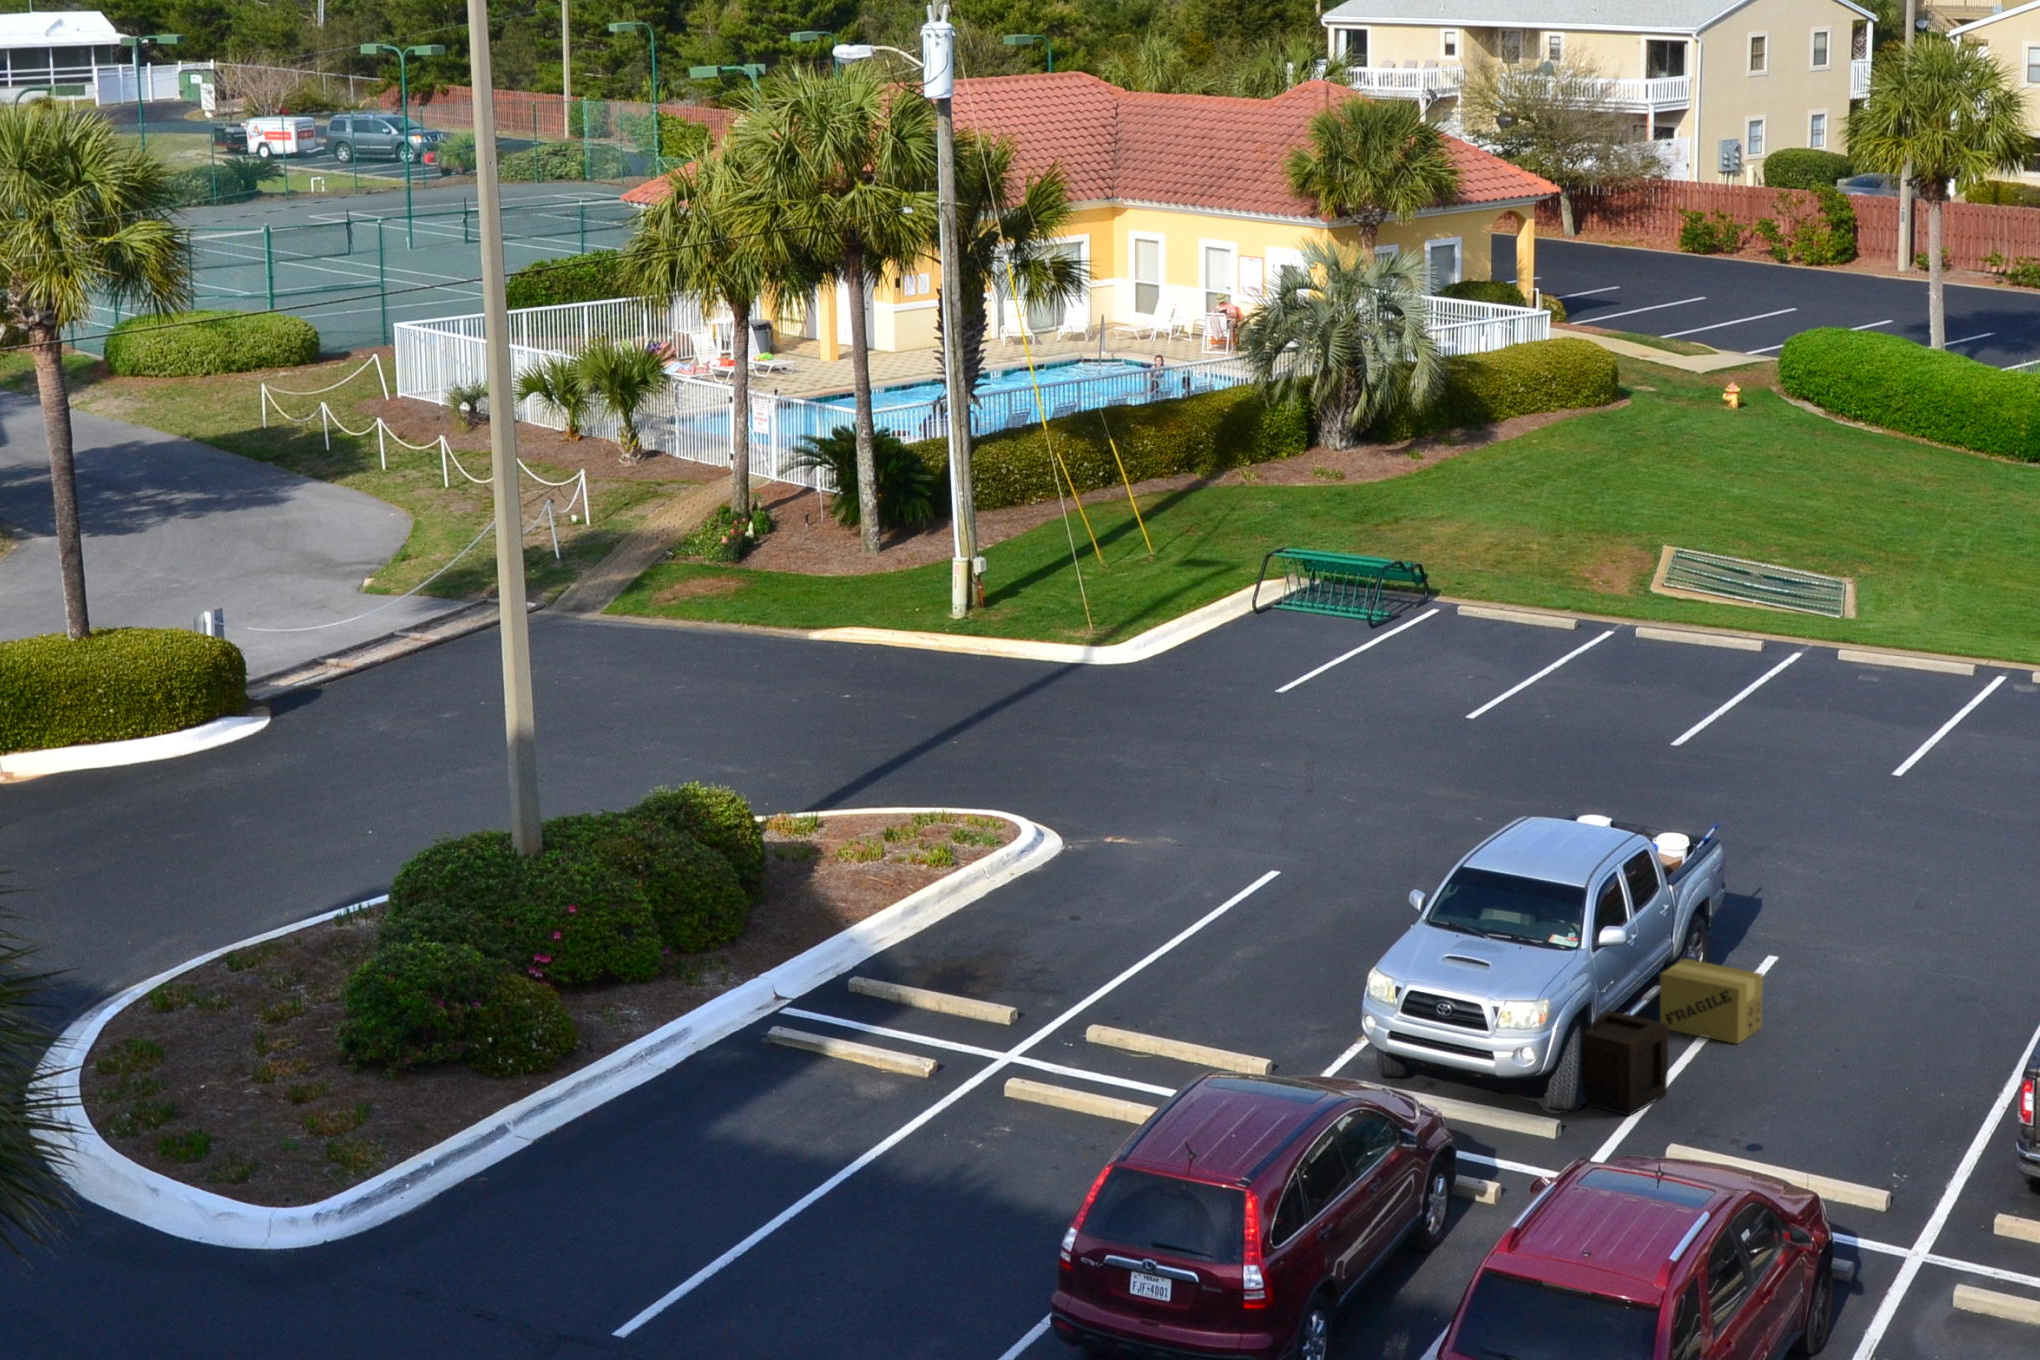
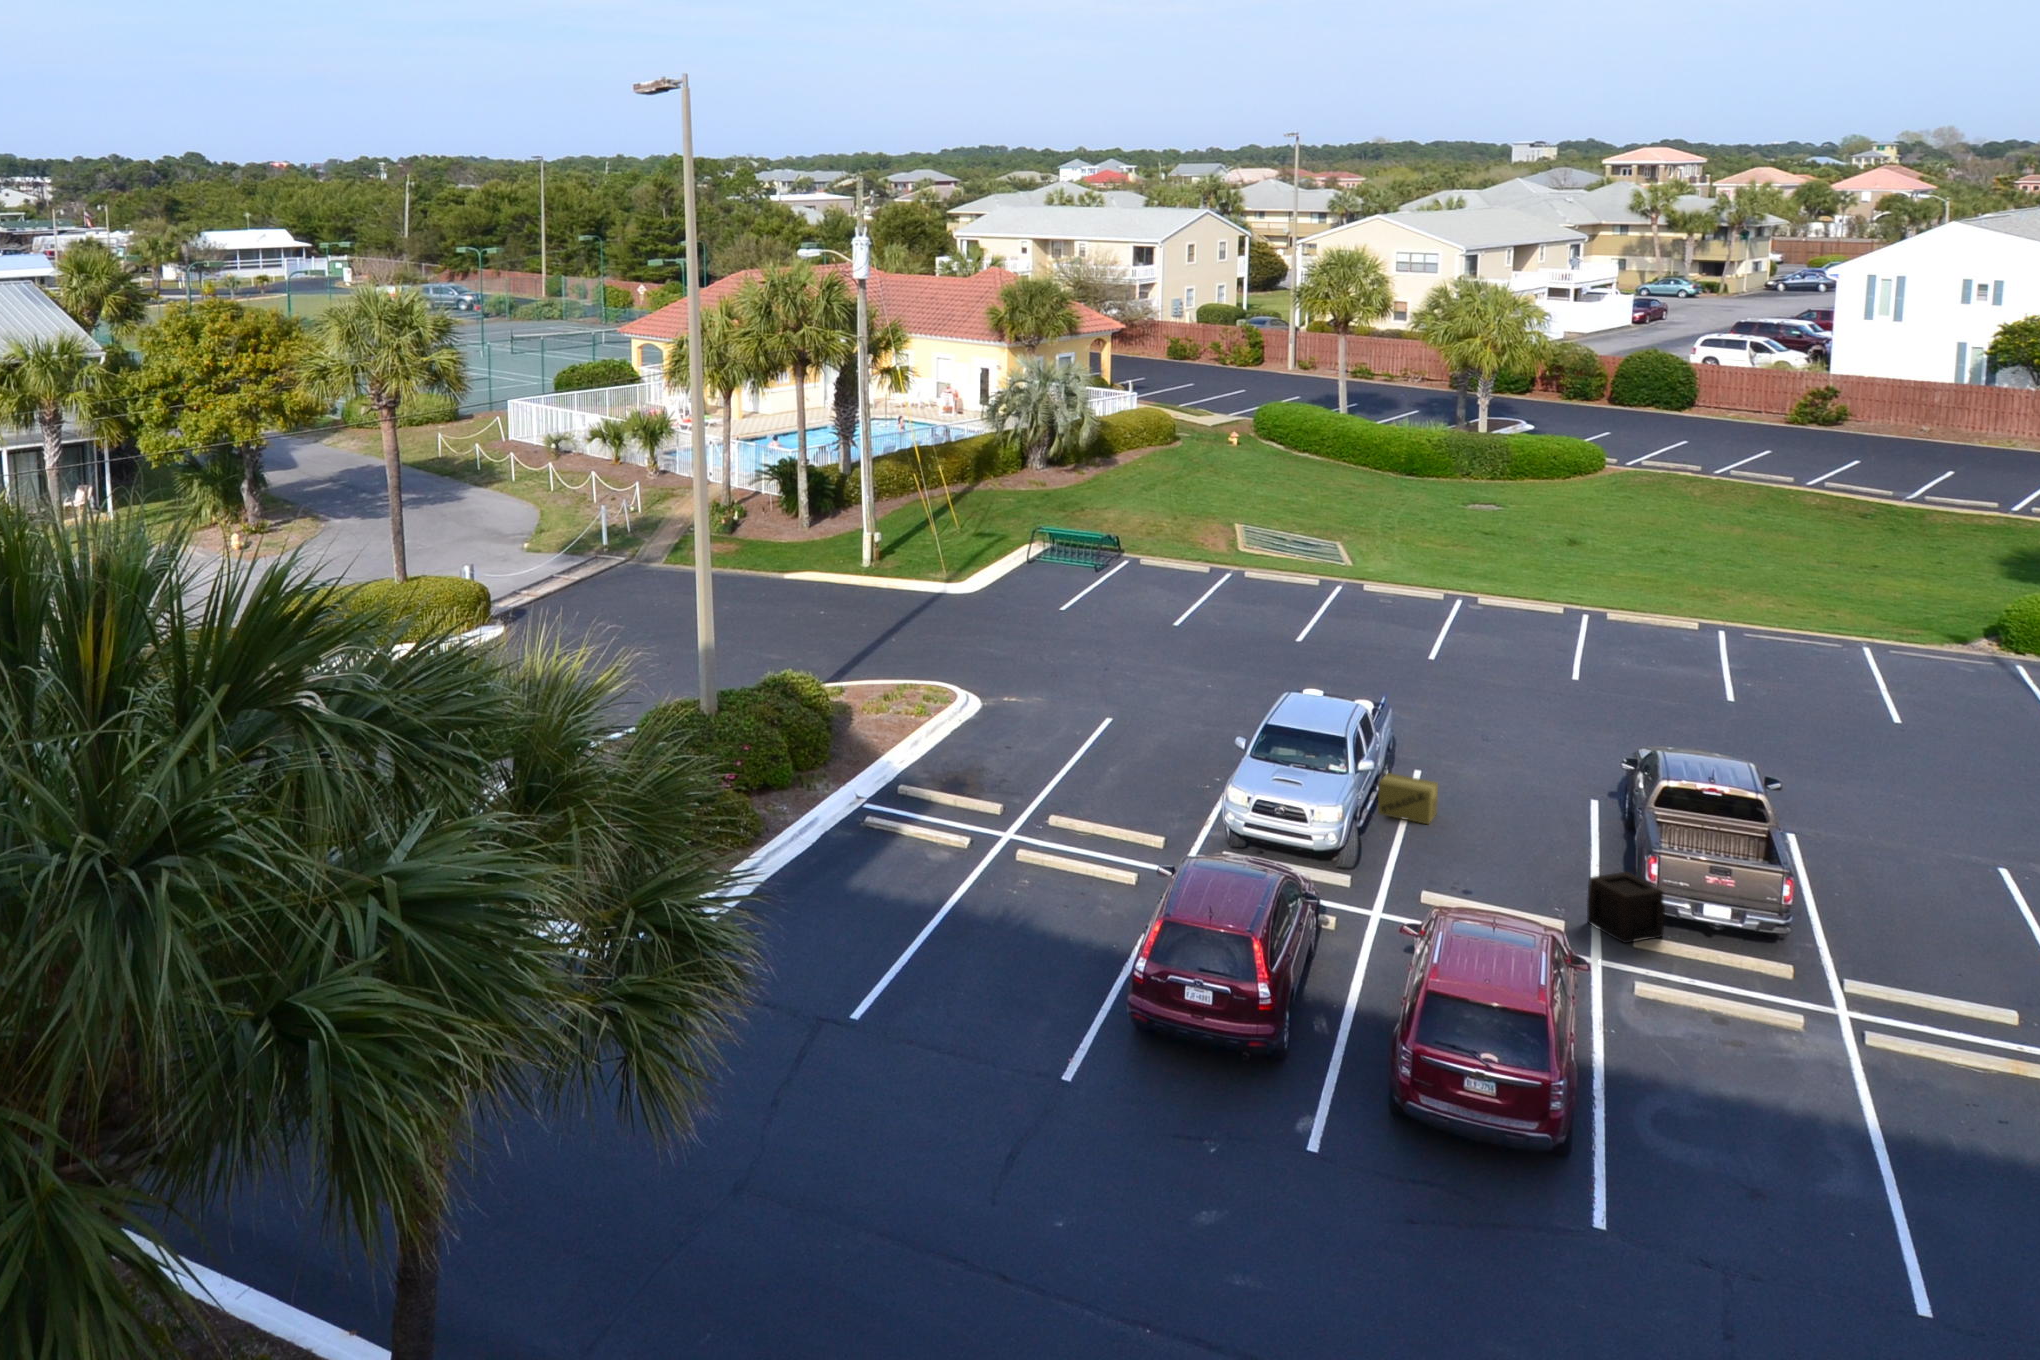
wooden crate: present [1582,1010,1668,1115] -> present [1587,871,1665,943]

